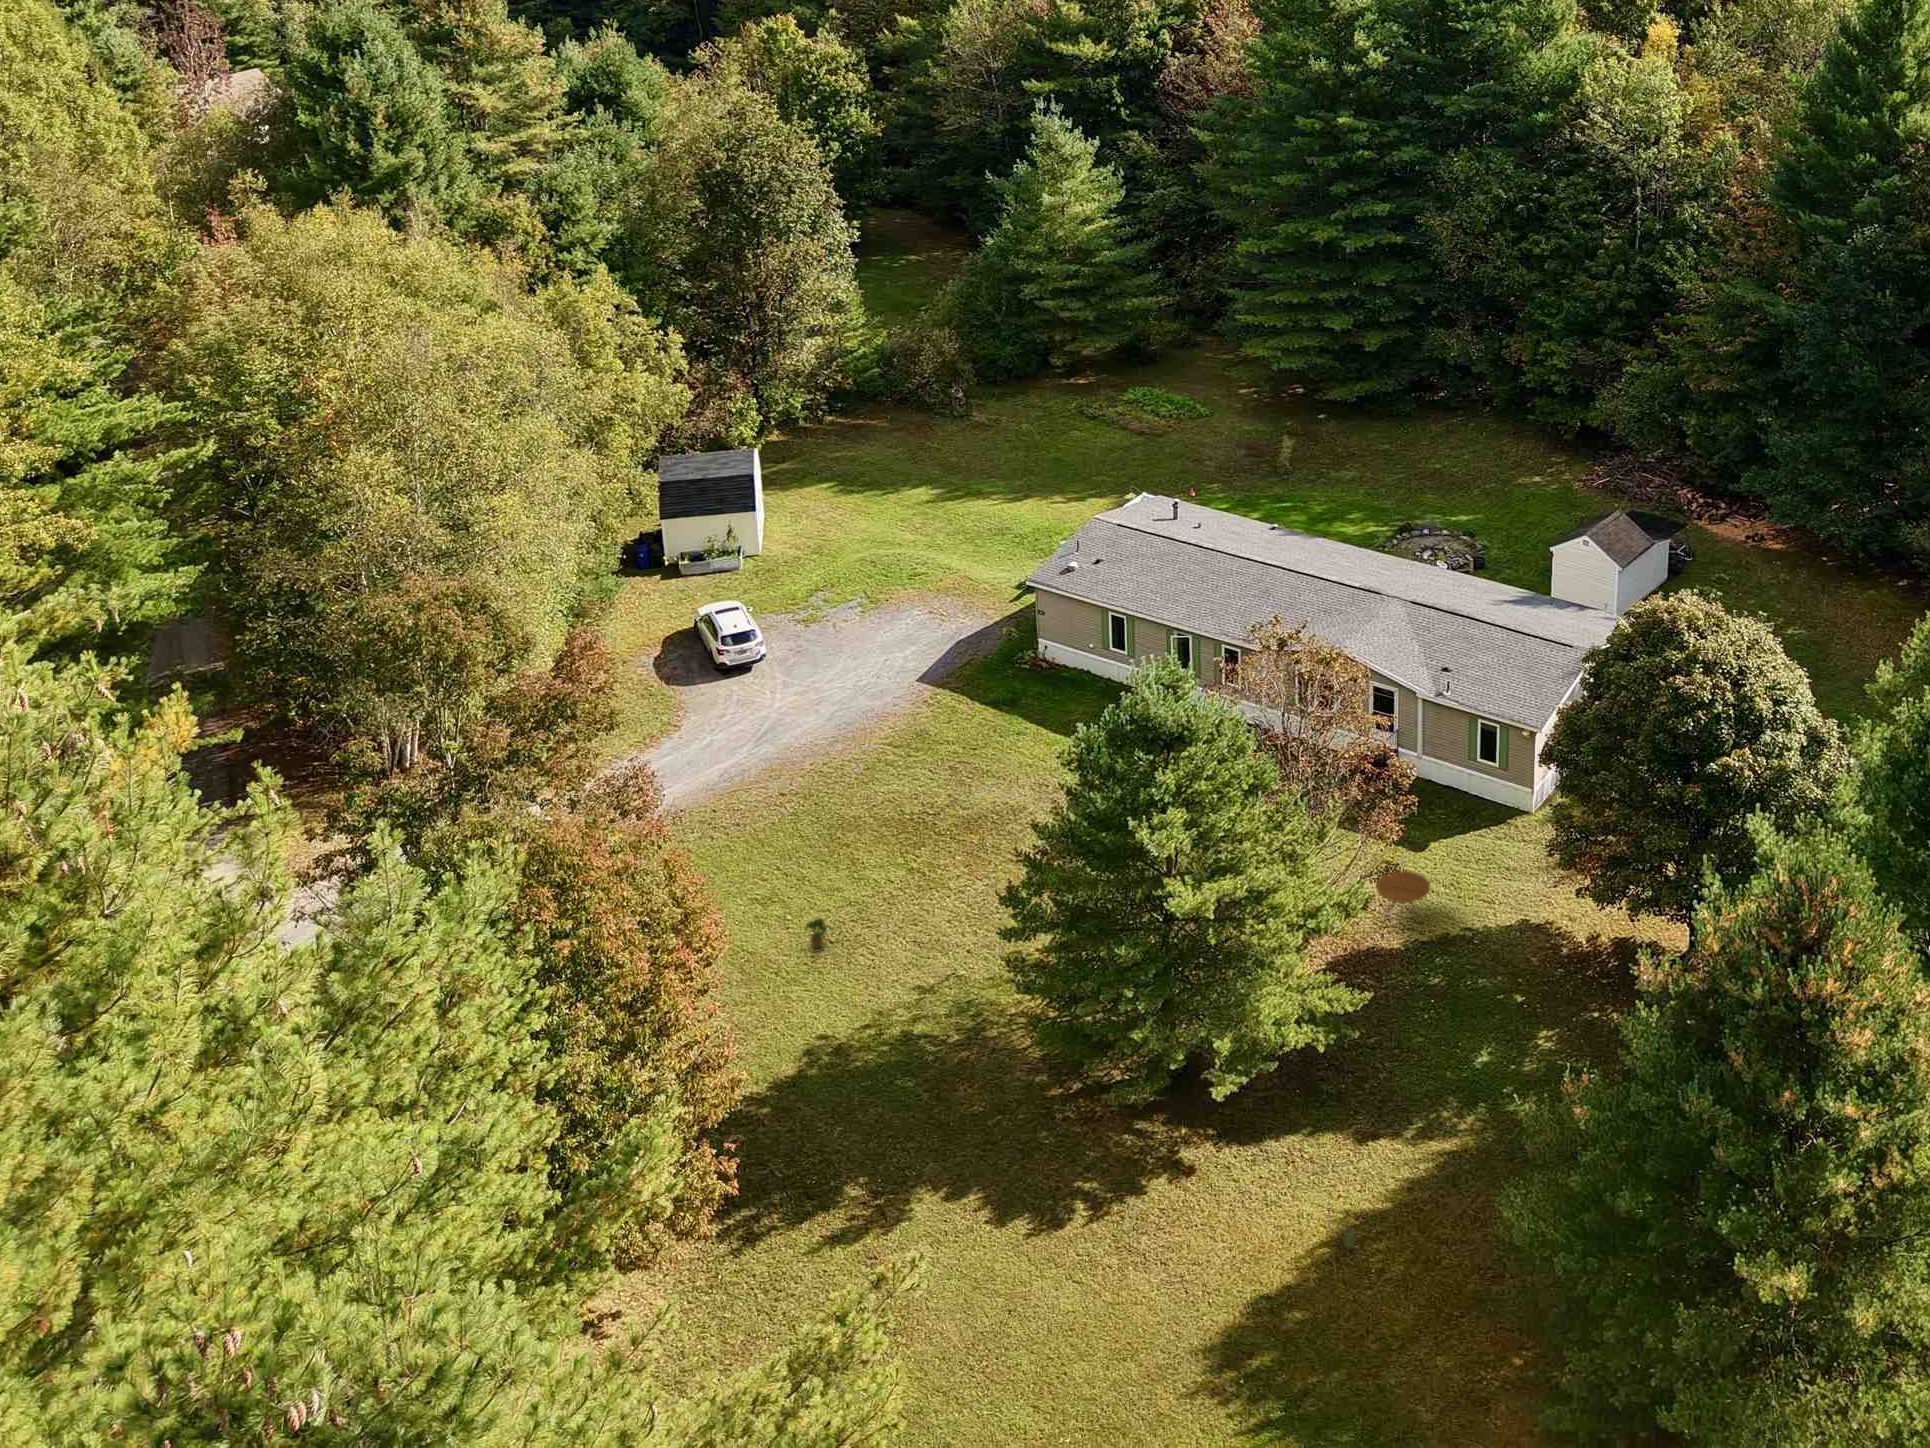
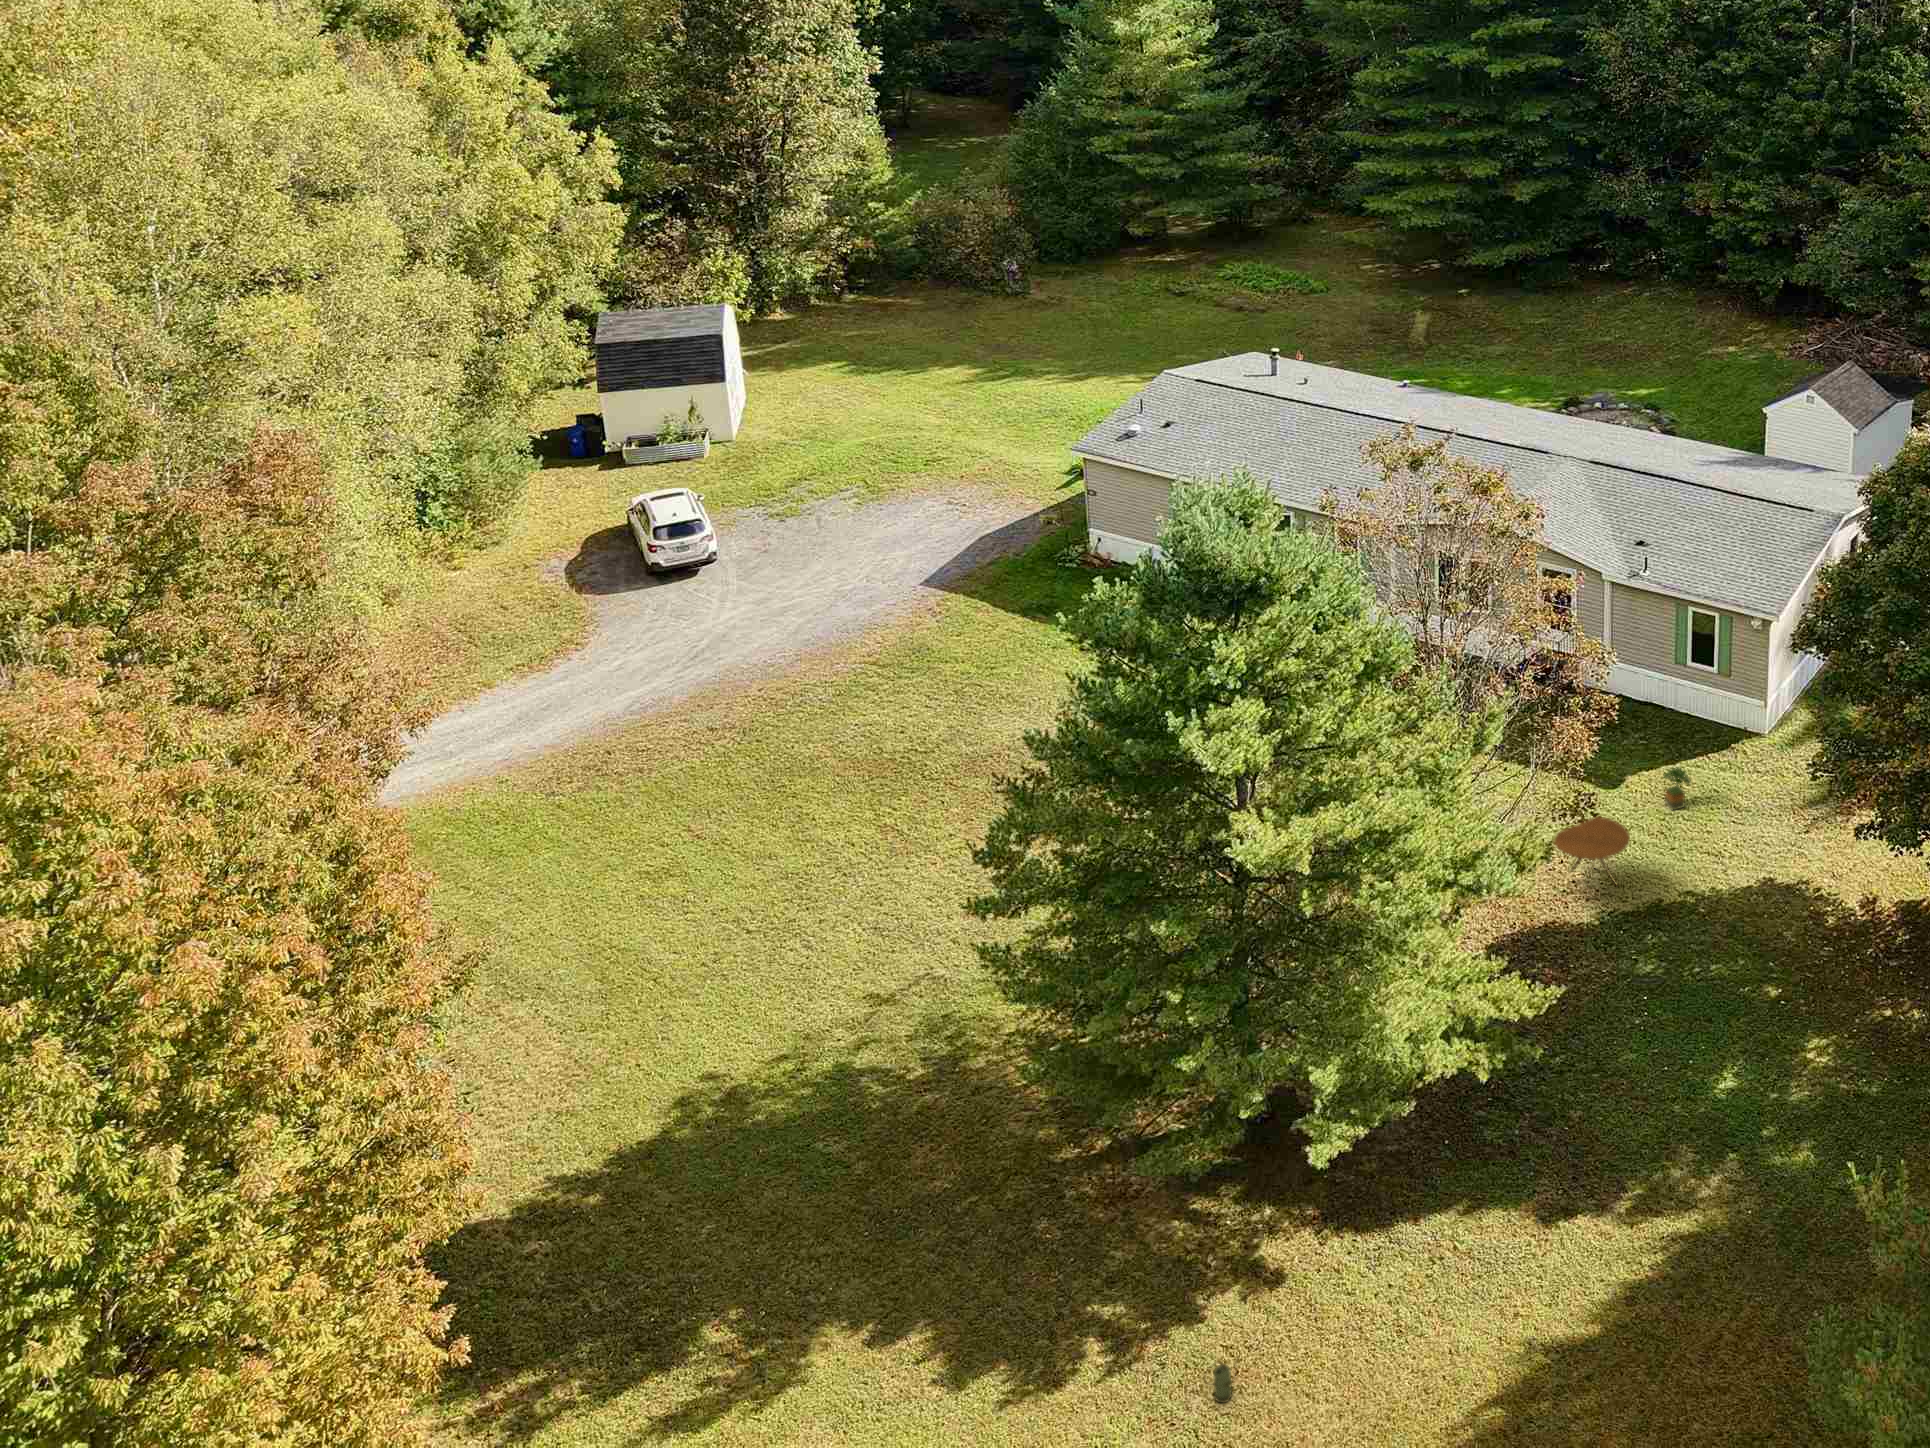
potted tree: present [806,918,827,952] -> present [1663,767,1691,810]
watering can: present [1343,1227,1355,1251] -> present [1212,1363,1237,1403]

